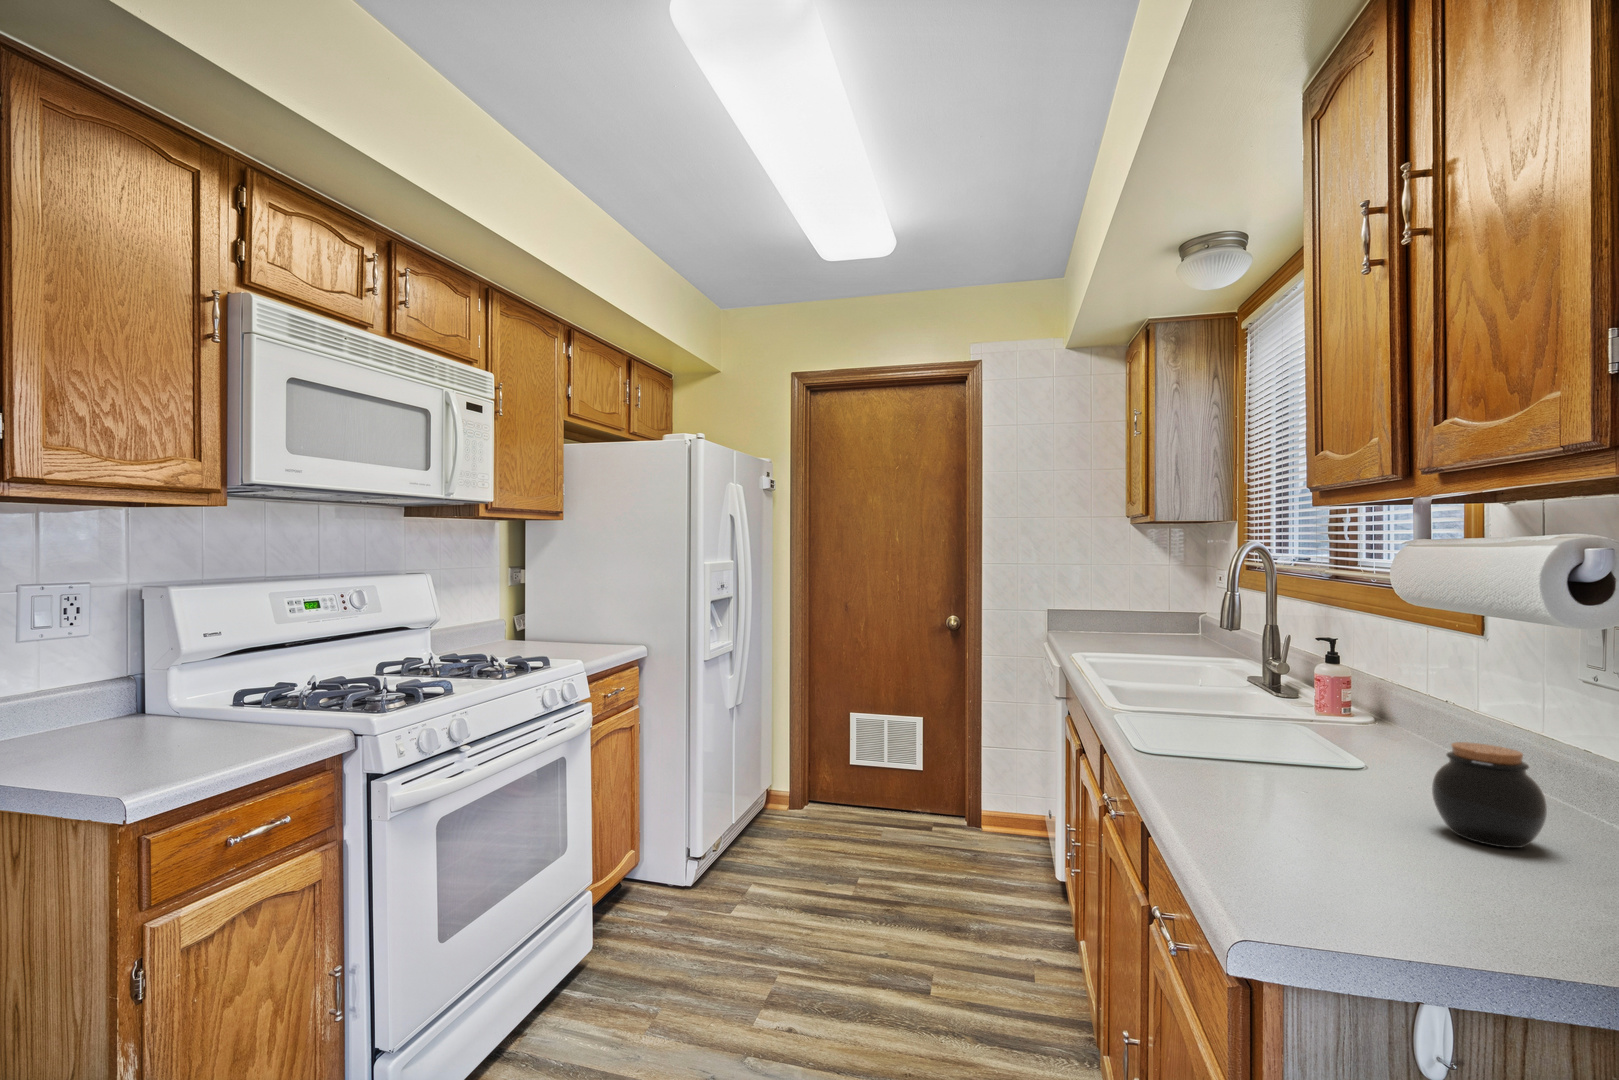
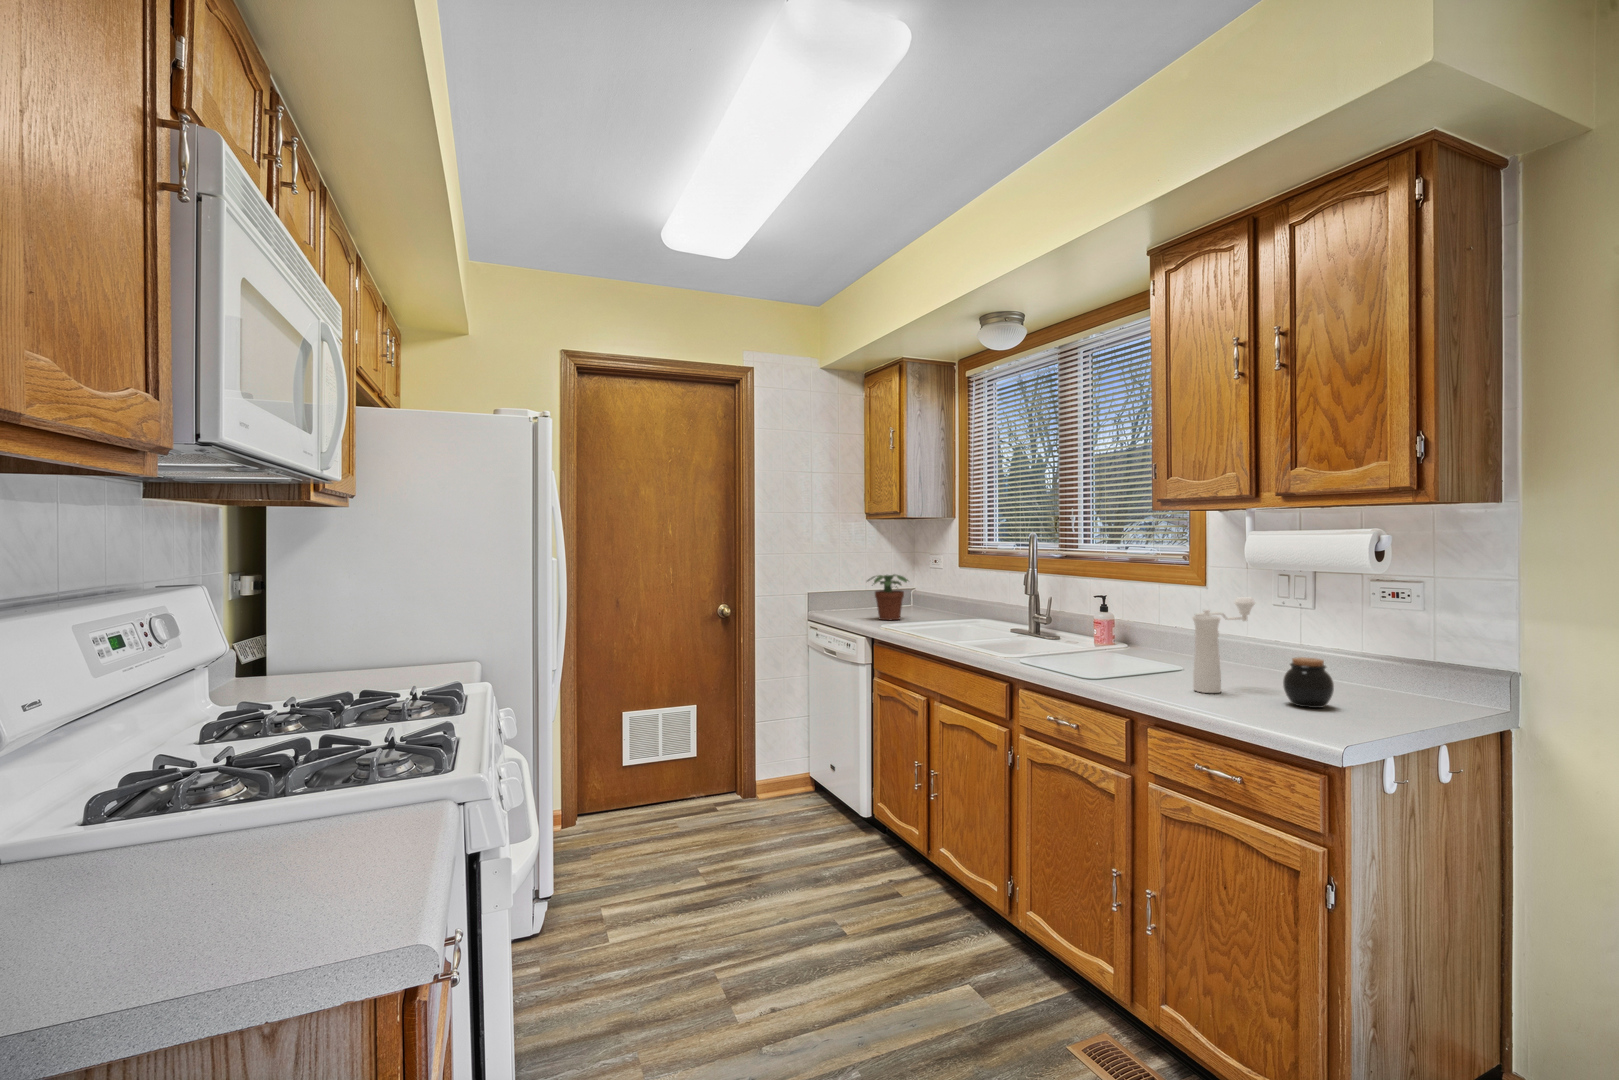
potted plant: none [1101,597,1157,652] -> present [867,575,908,620]
pepper mill: none [1304,629,1454,787] -> present [1193,597,1255,693]

